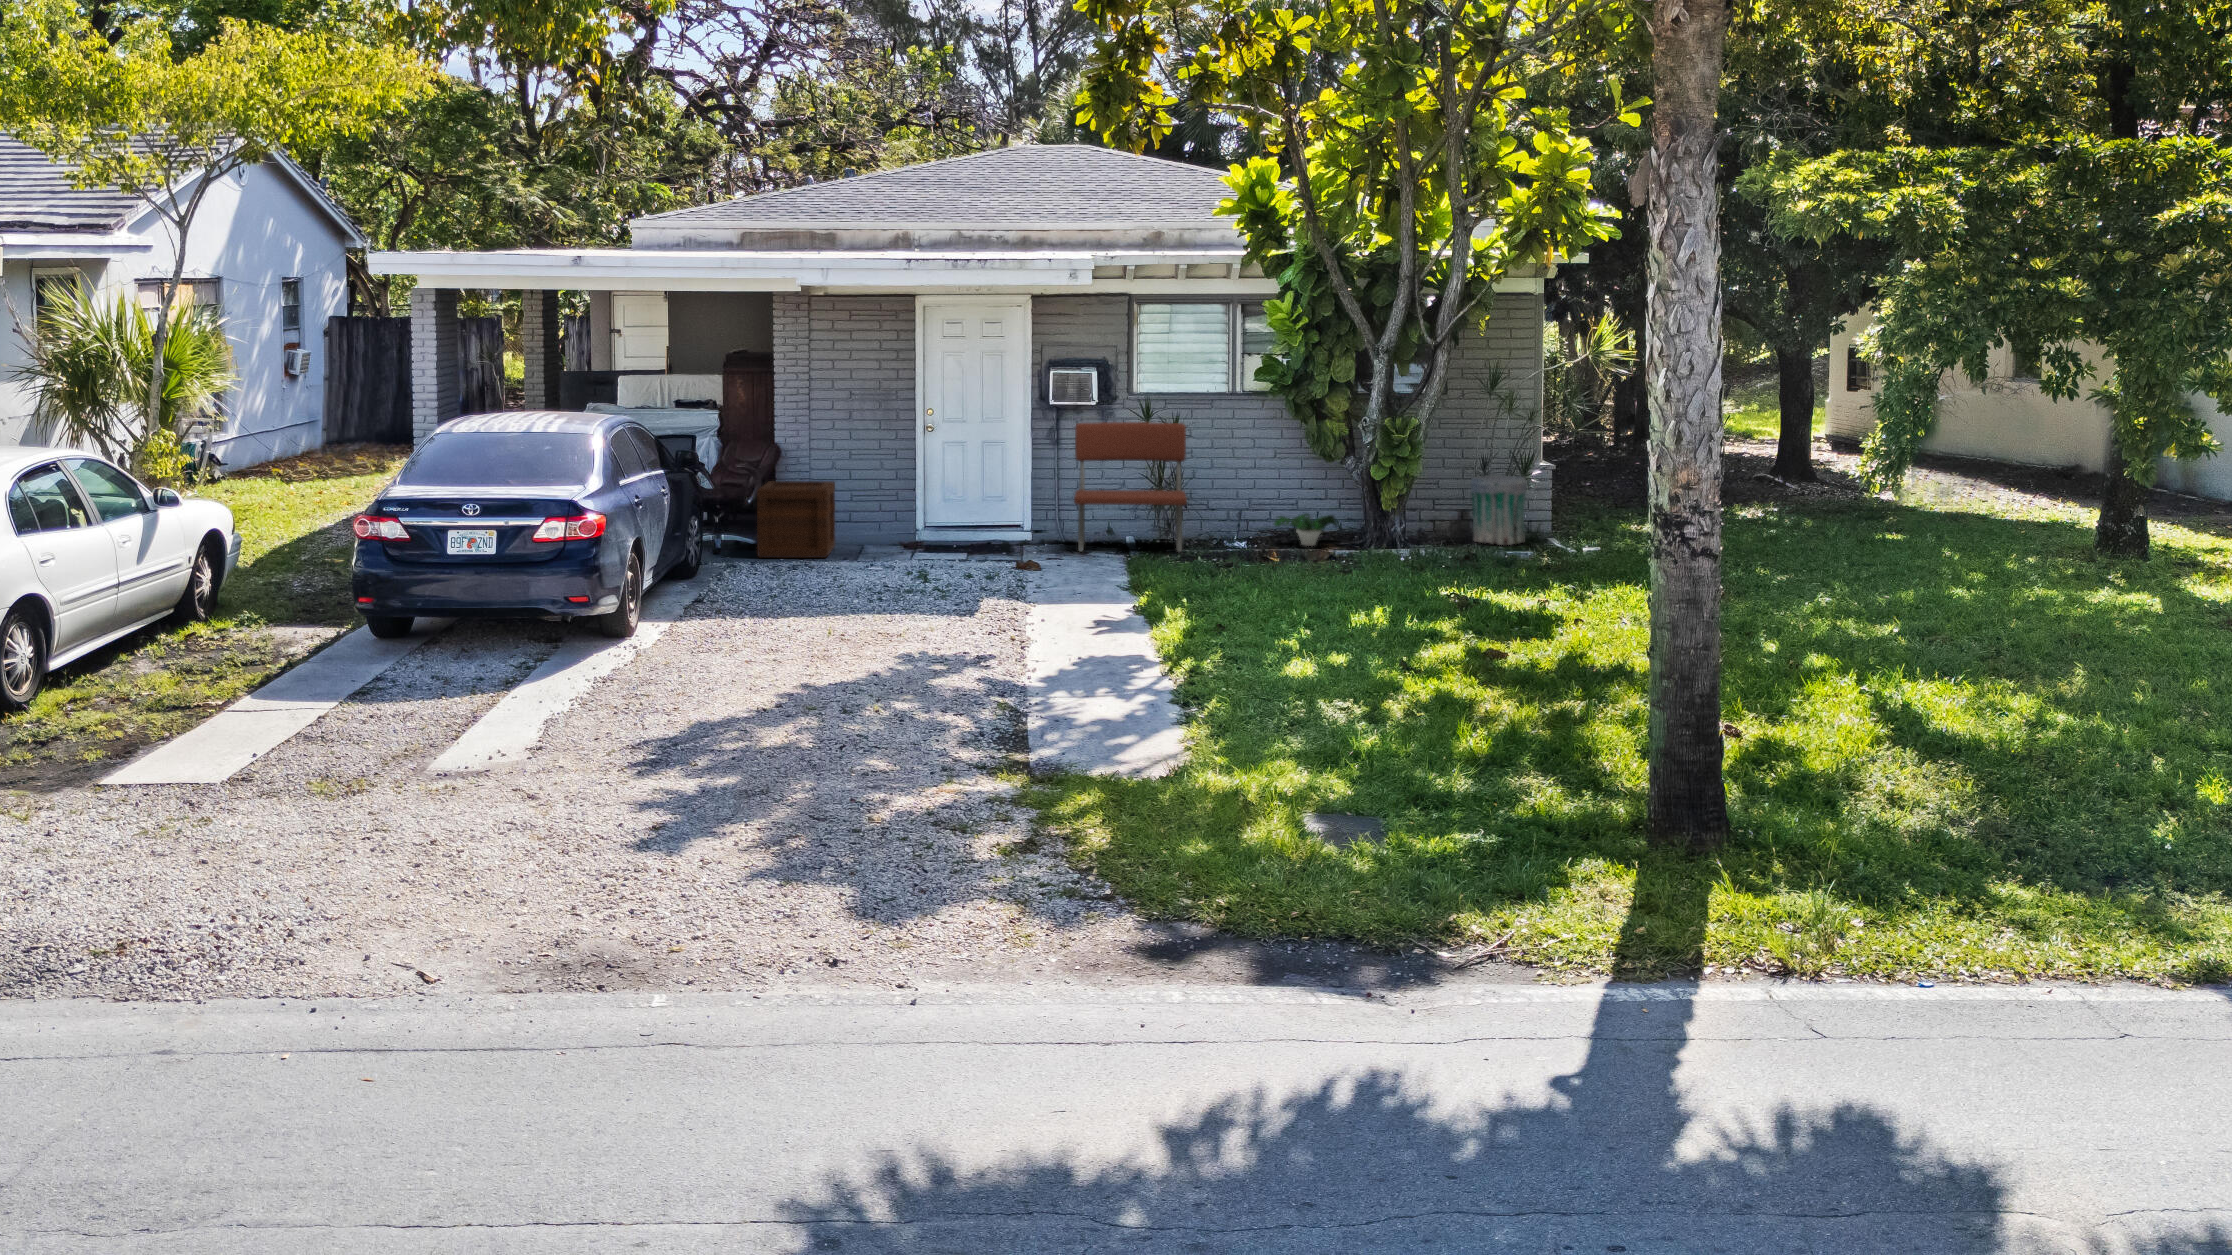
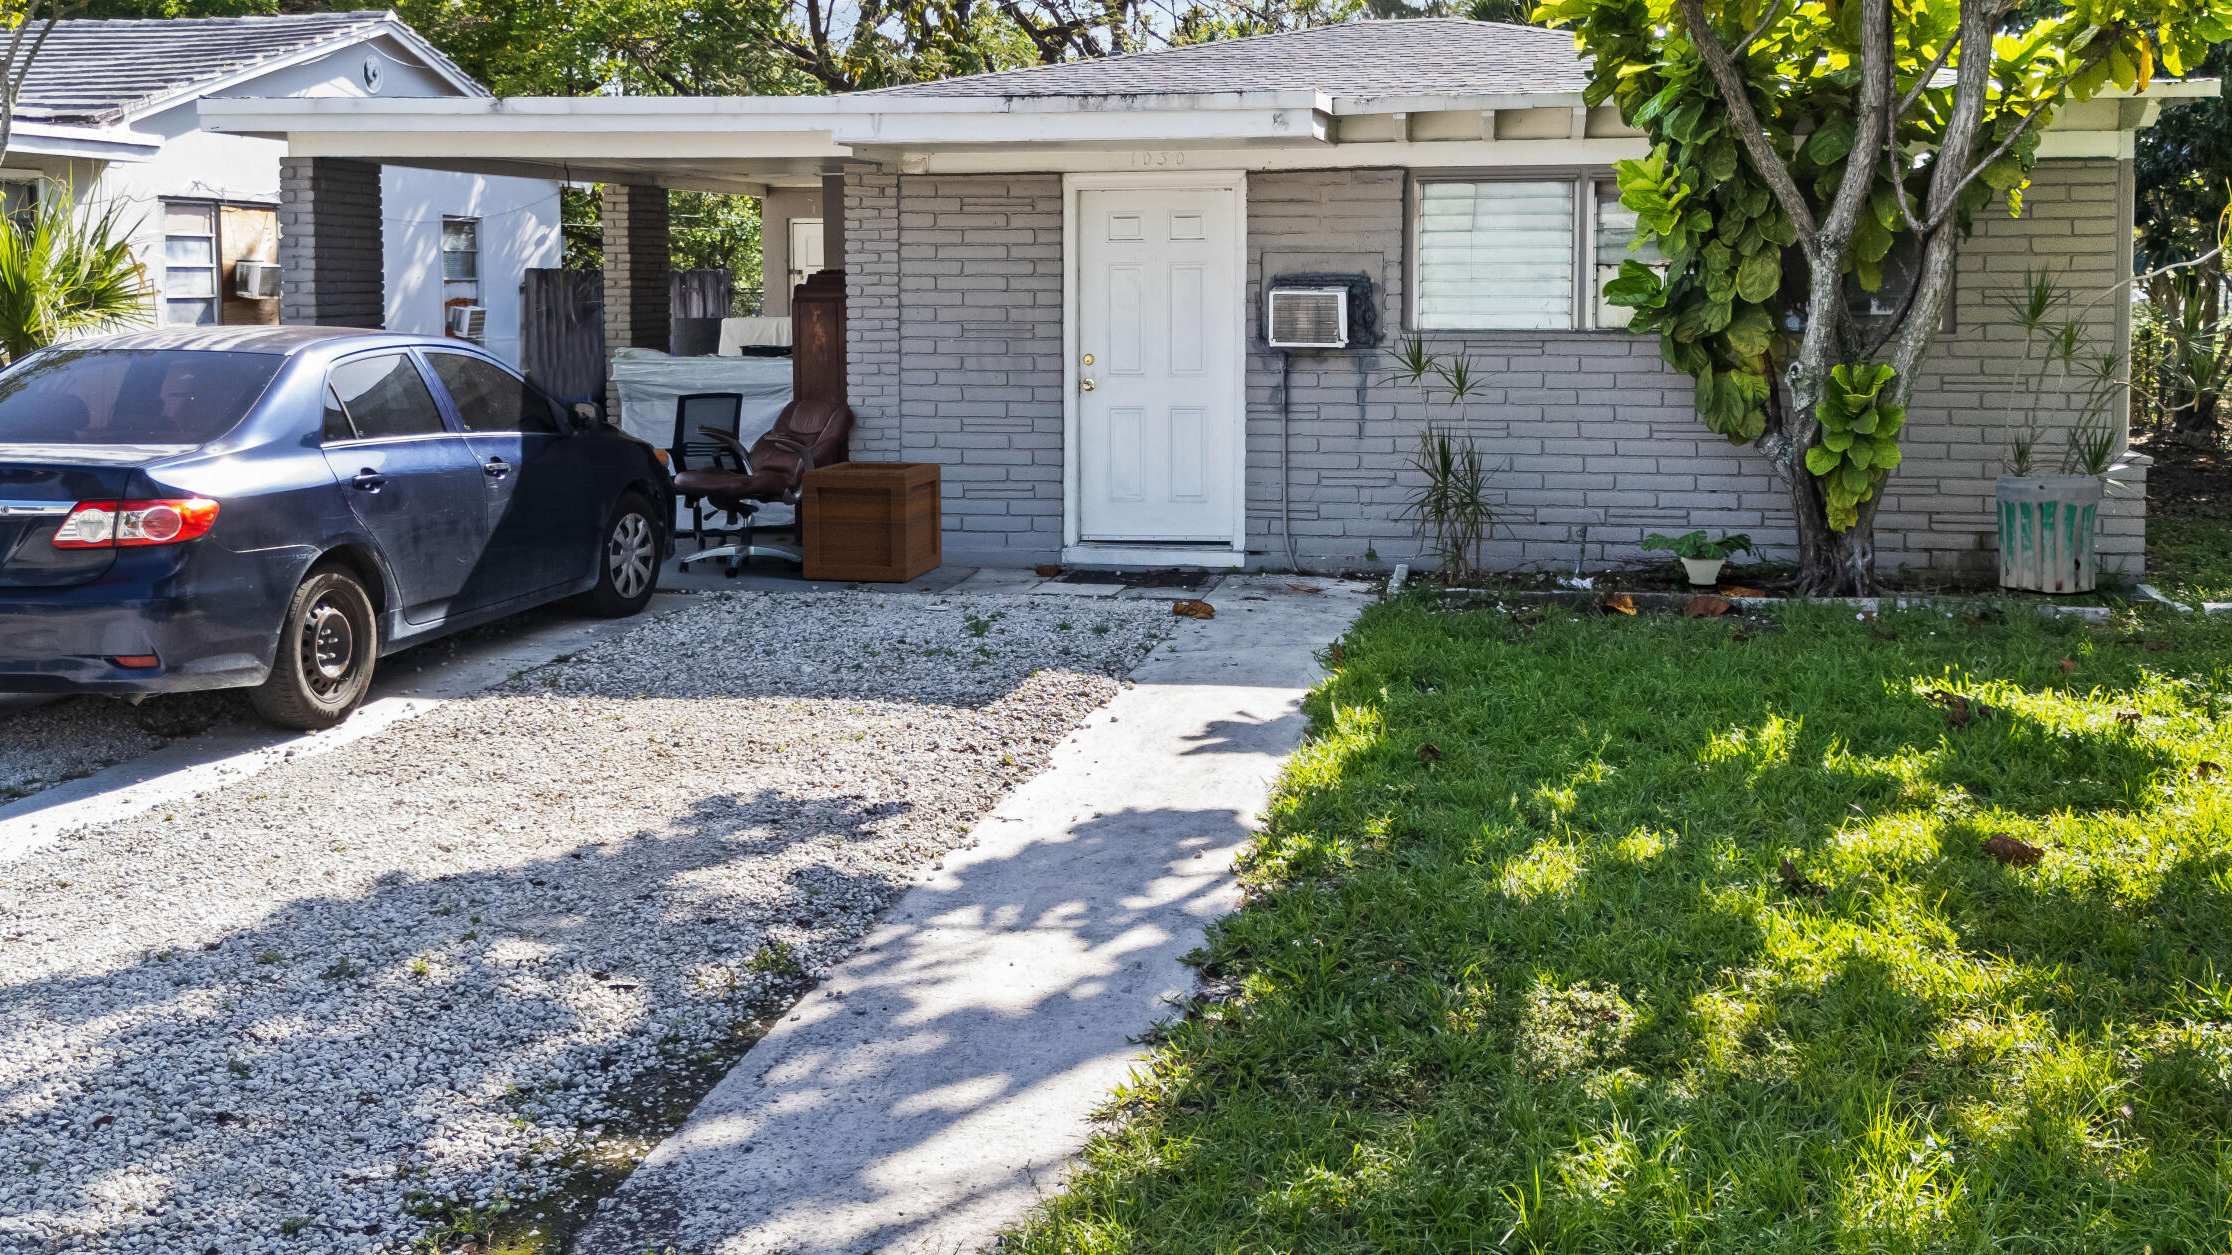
bench: present [1074,422,1187,553] -> none [1296,376,1492,590]

